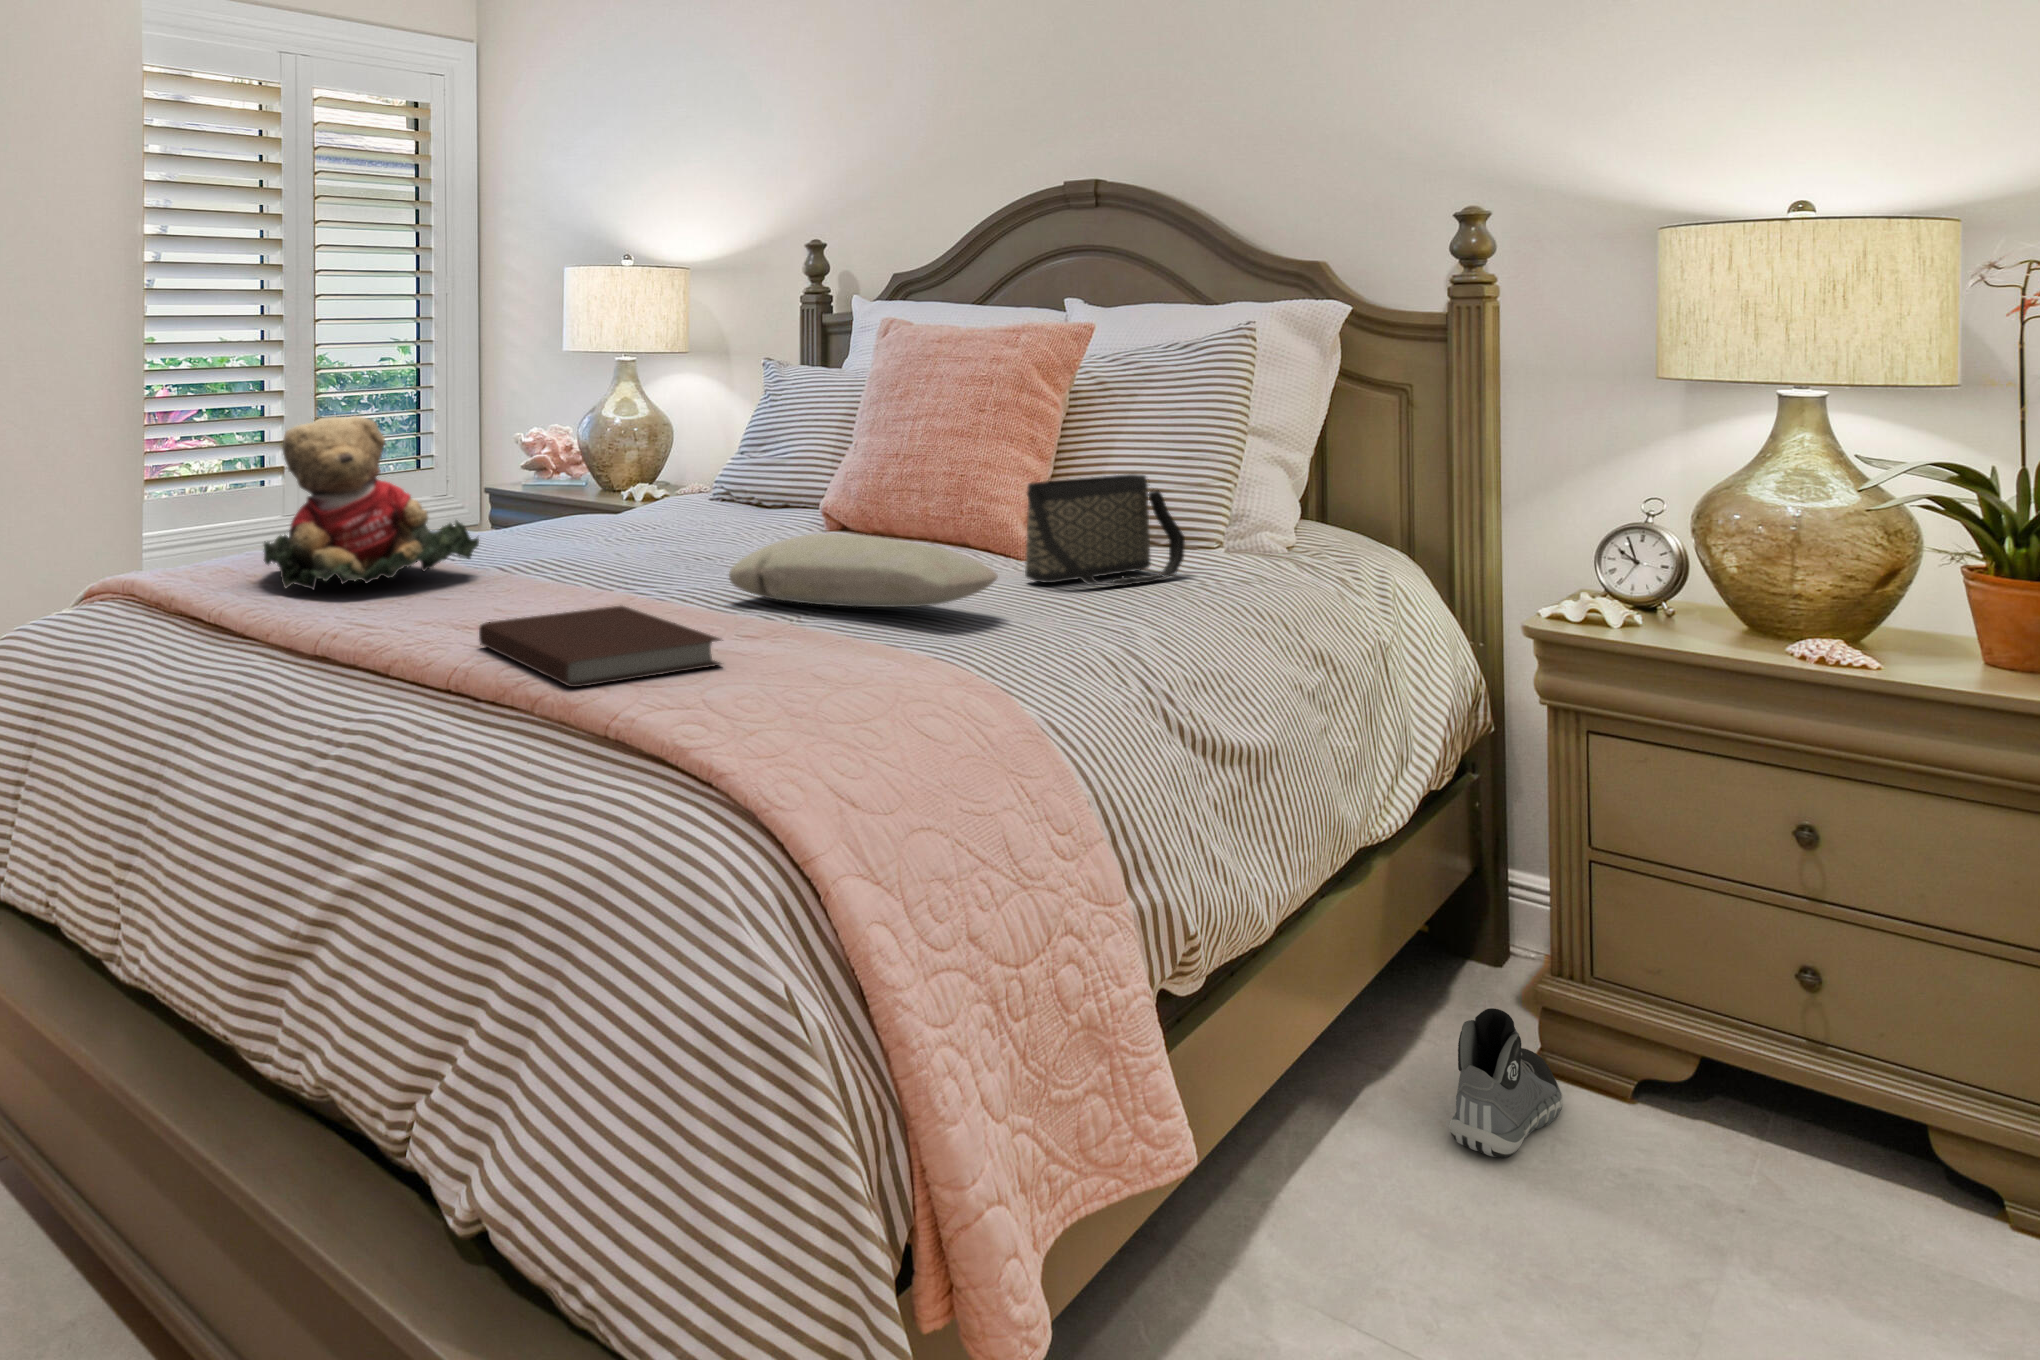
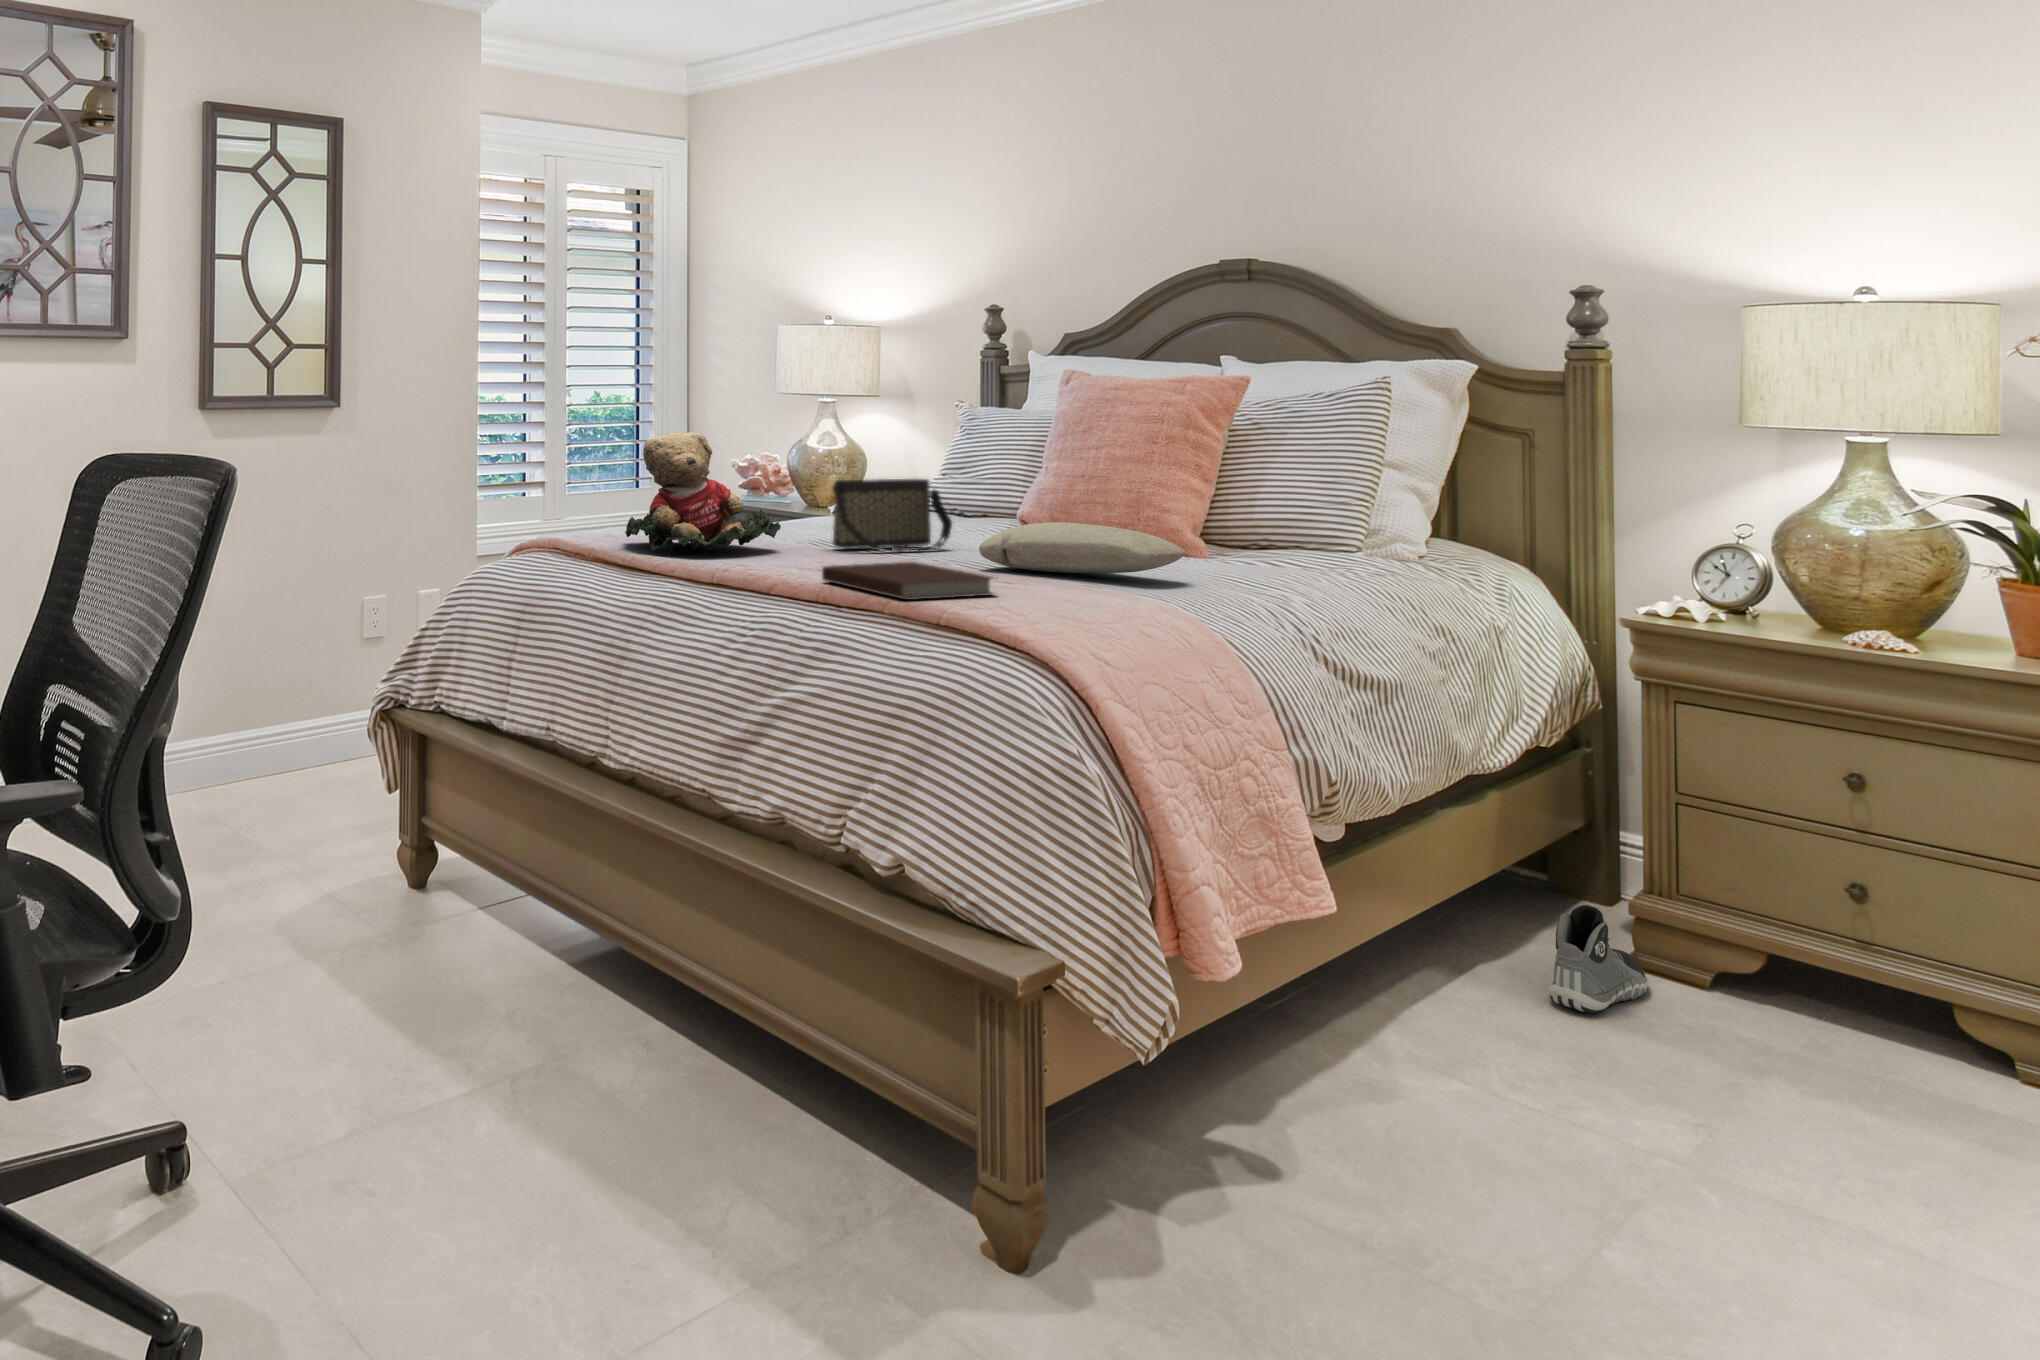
handbag: present [1025,474,1185,586] -> present [833,479,952,552]

